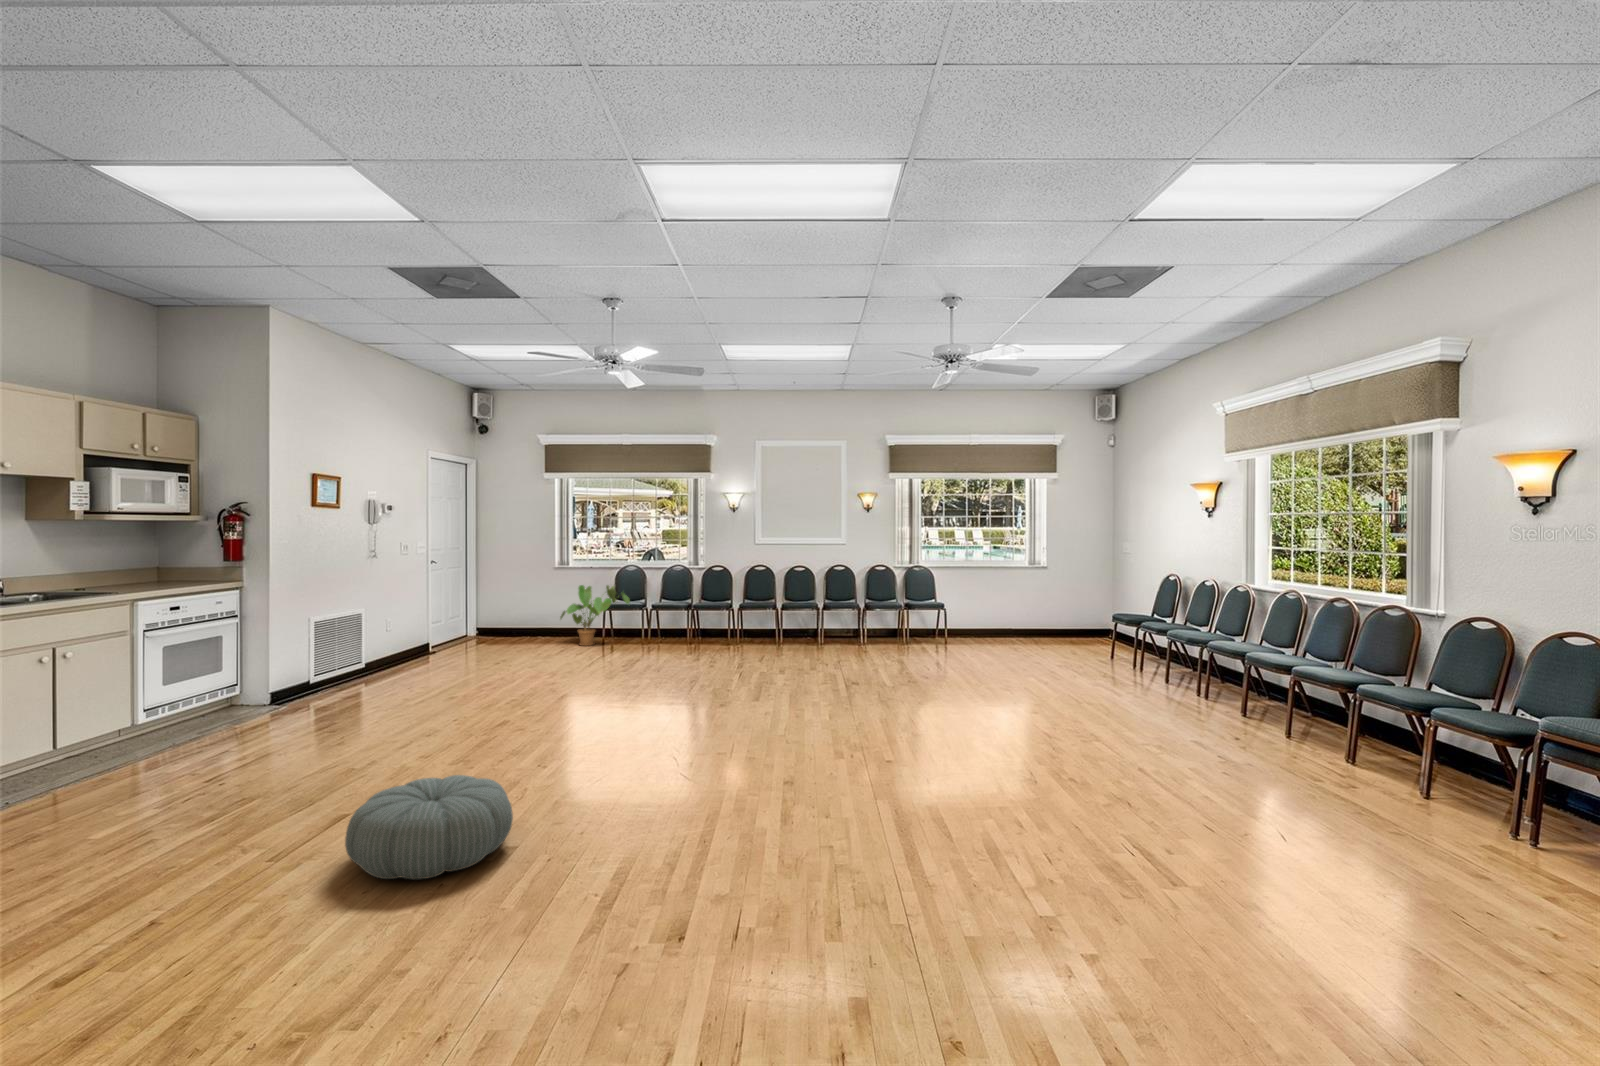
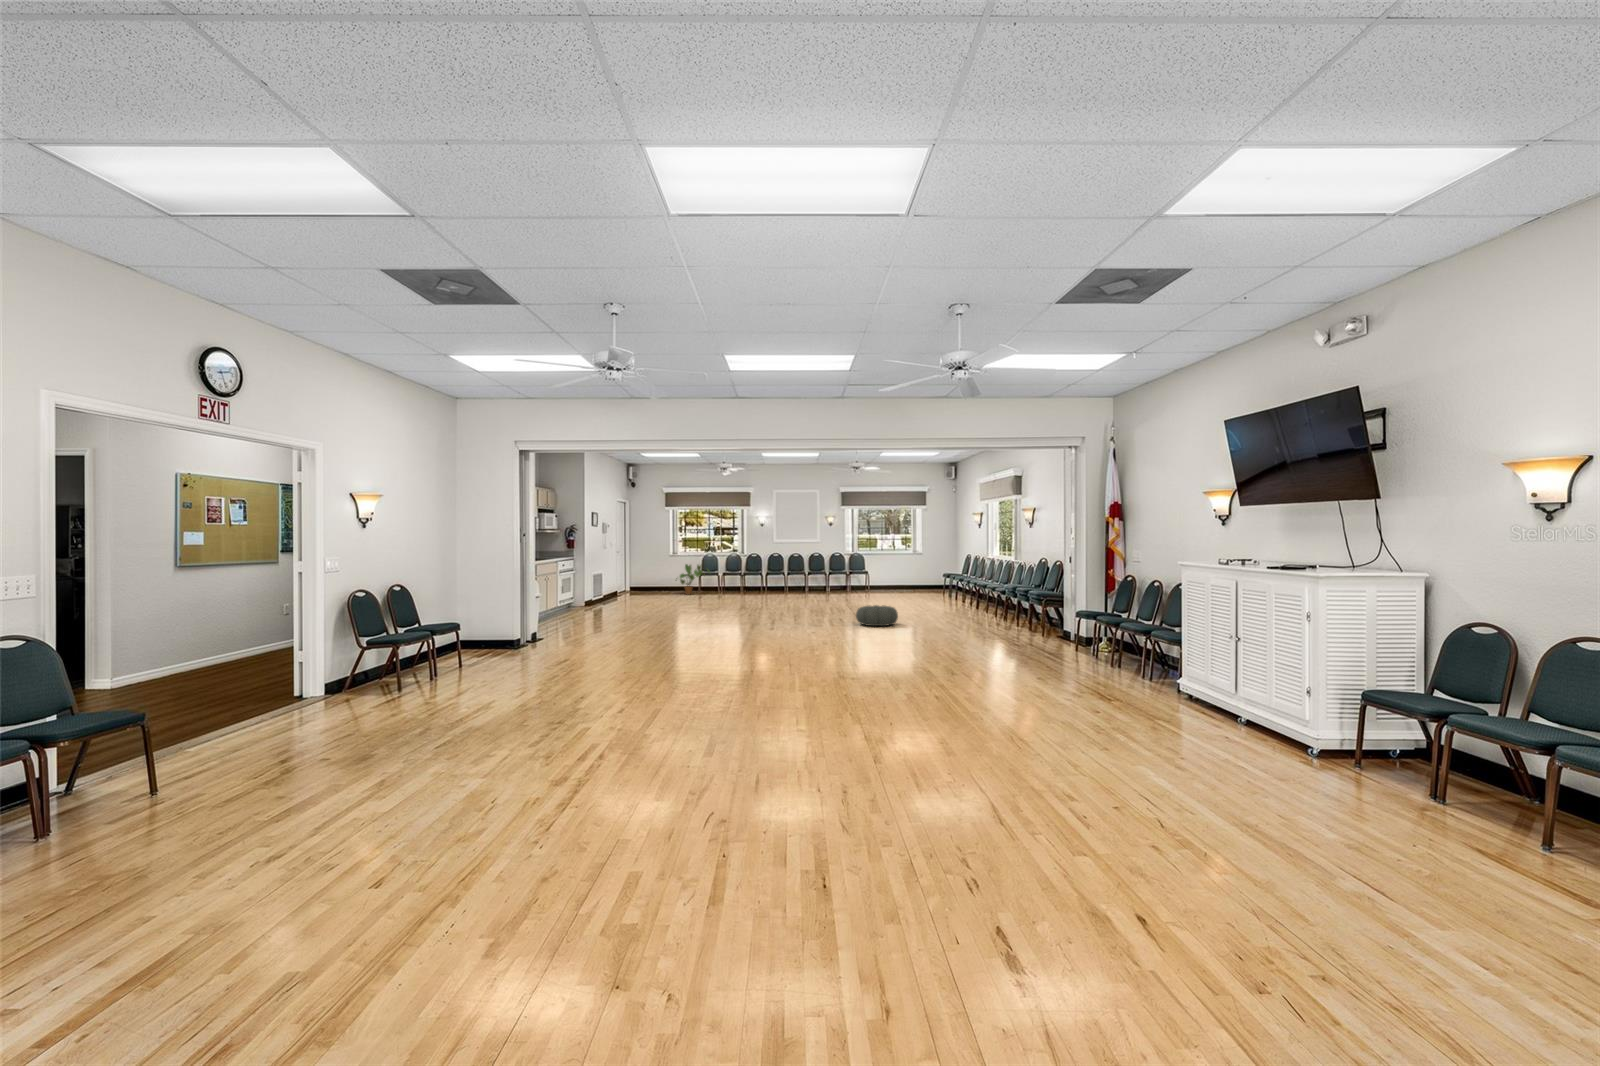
pouf: present [345,775,513,880] -> present [856,605,898,626]

